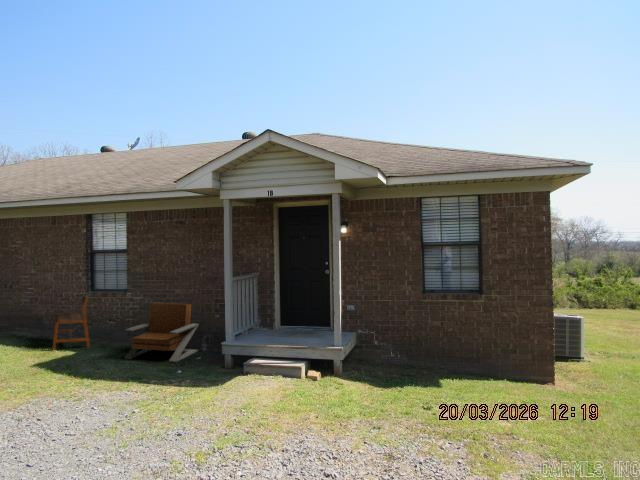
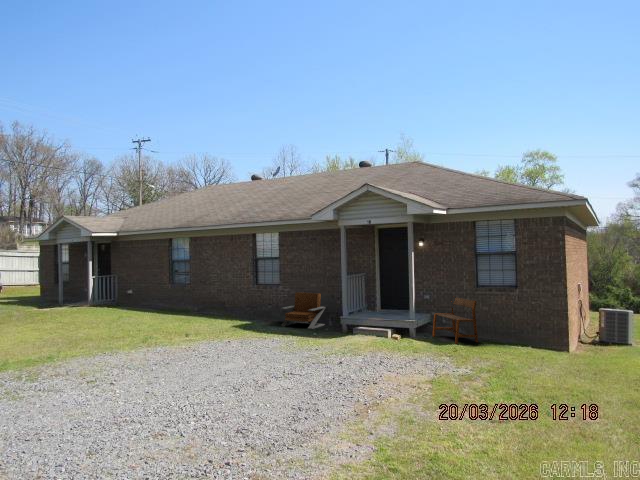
bench: present [53,294,90,351] -> present [433,298,478,344]

